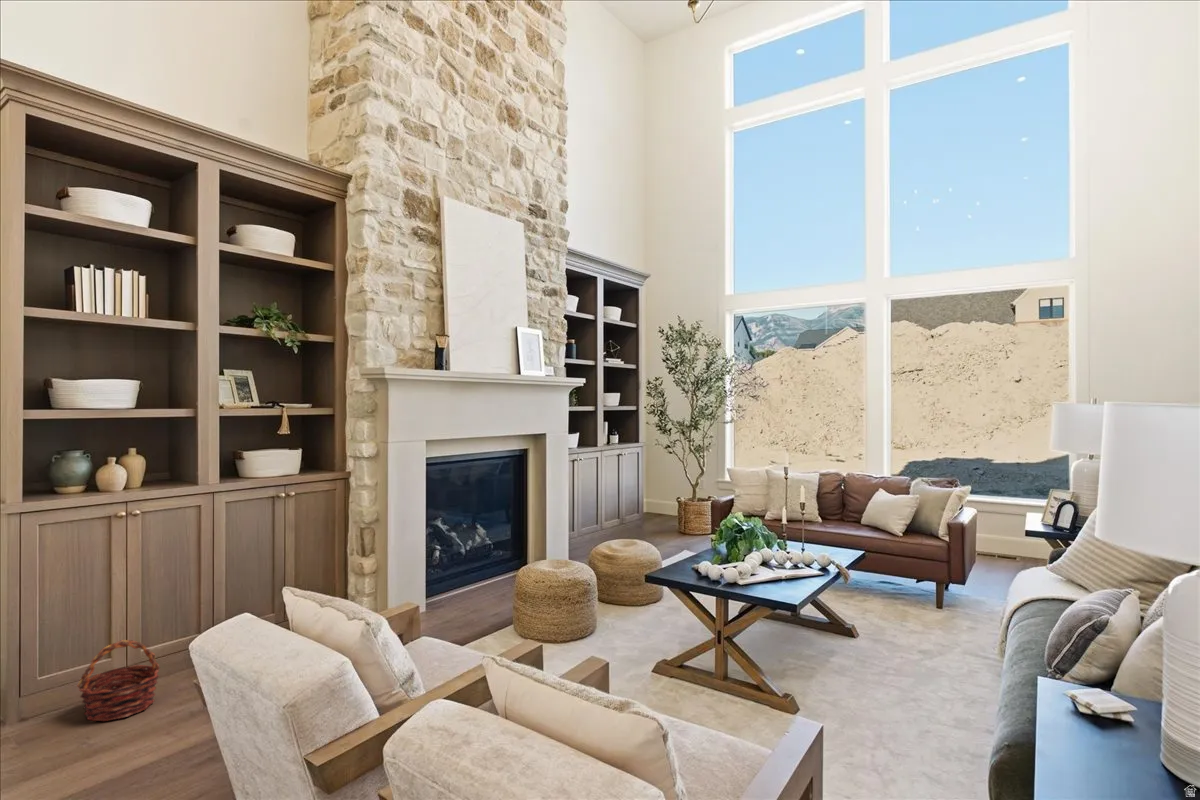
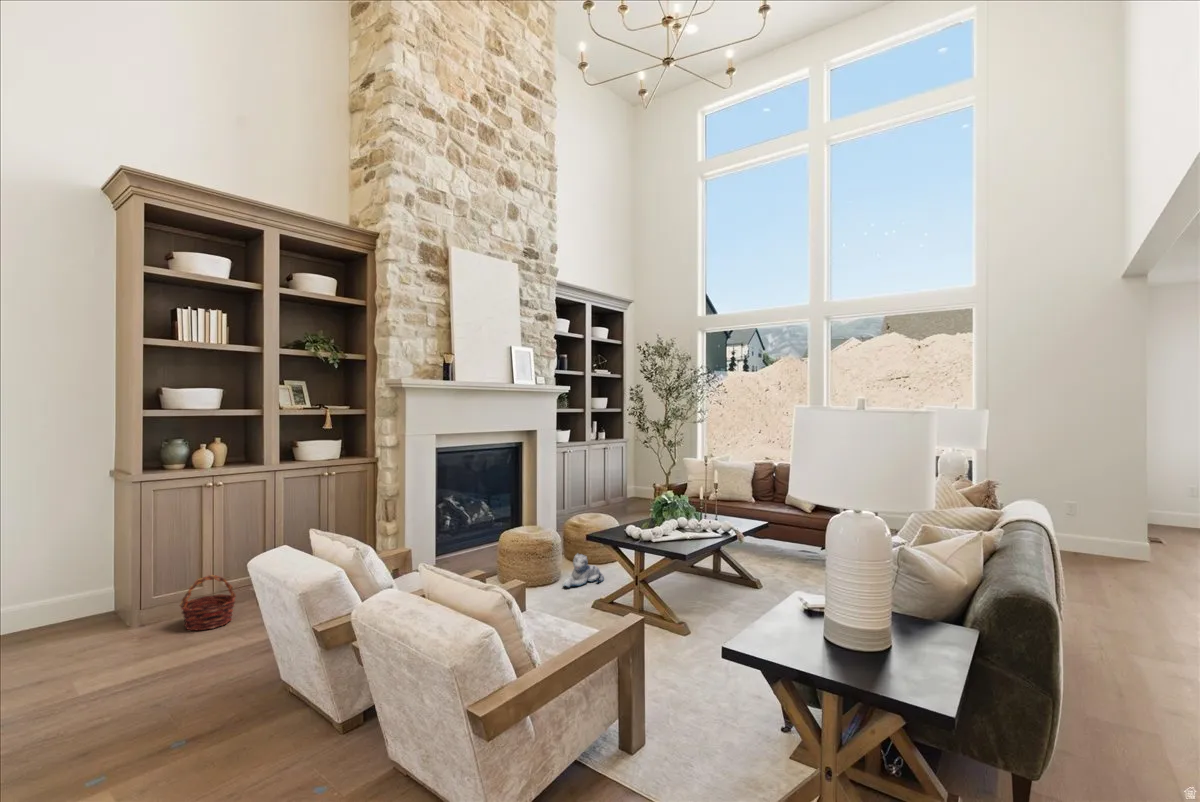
plush toy: none [601,594,651,640] -> present [563,554,604,587]

